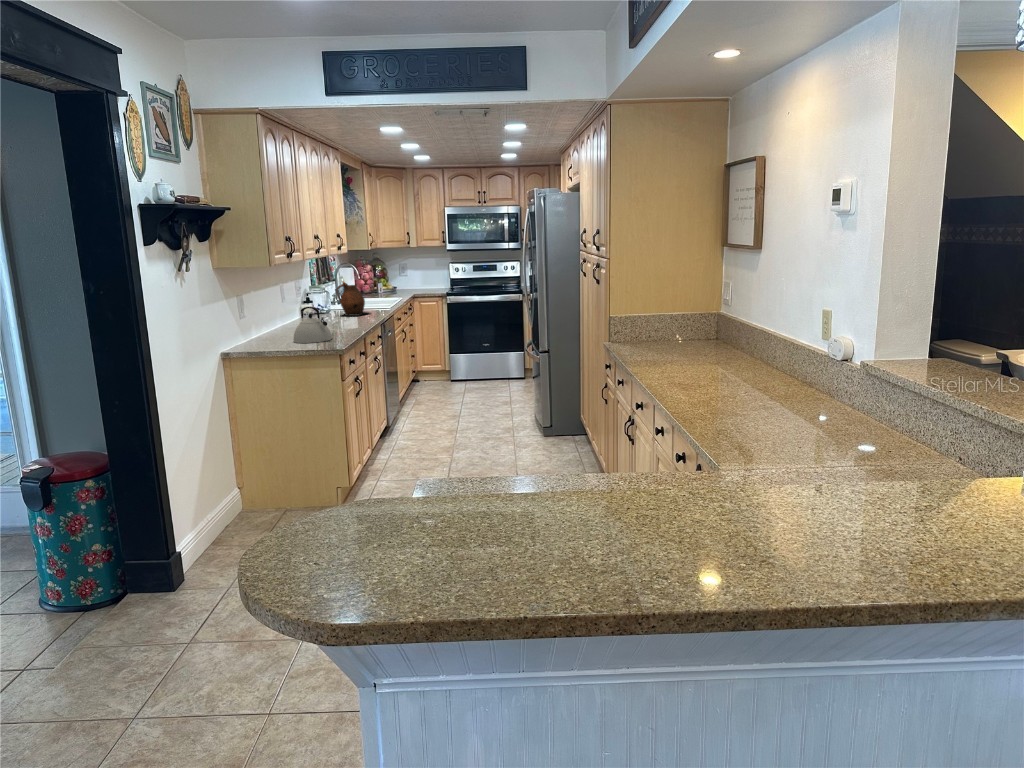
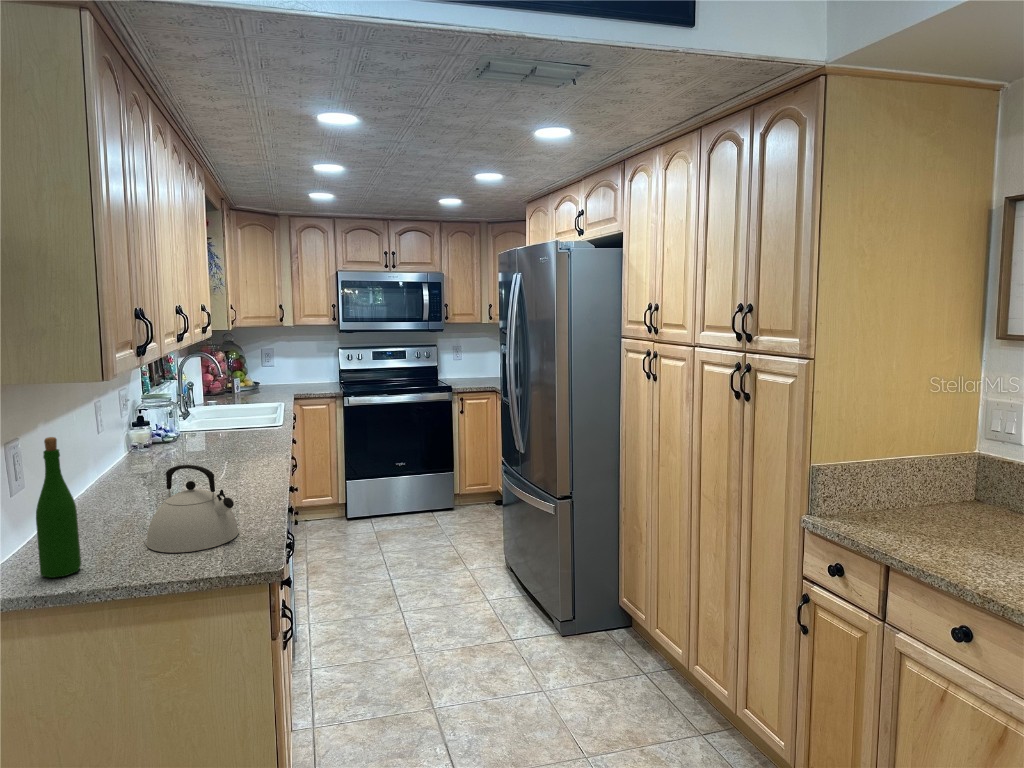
ceramic pitcher: present [336,281,370,316] -> none [198,387,262,450]
wine bottle: none [249,290,267,347] -> present [36,437,81,578]

